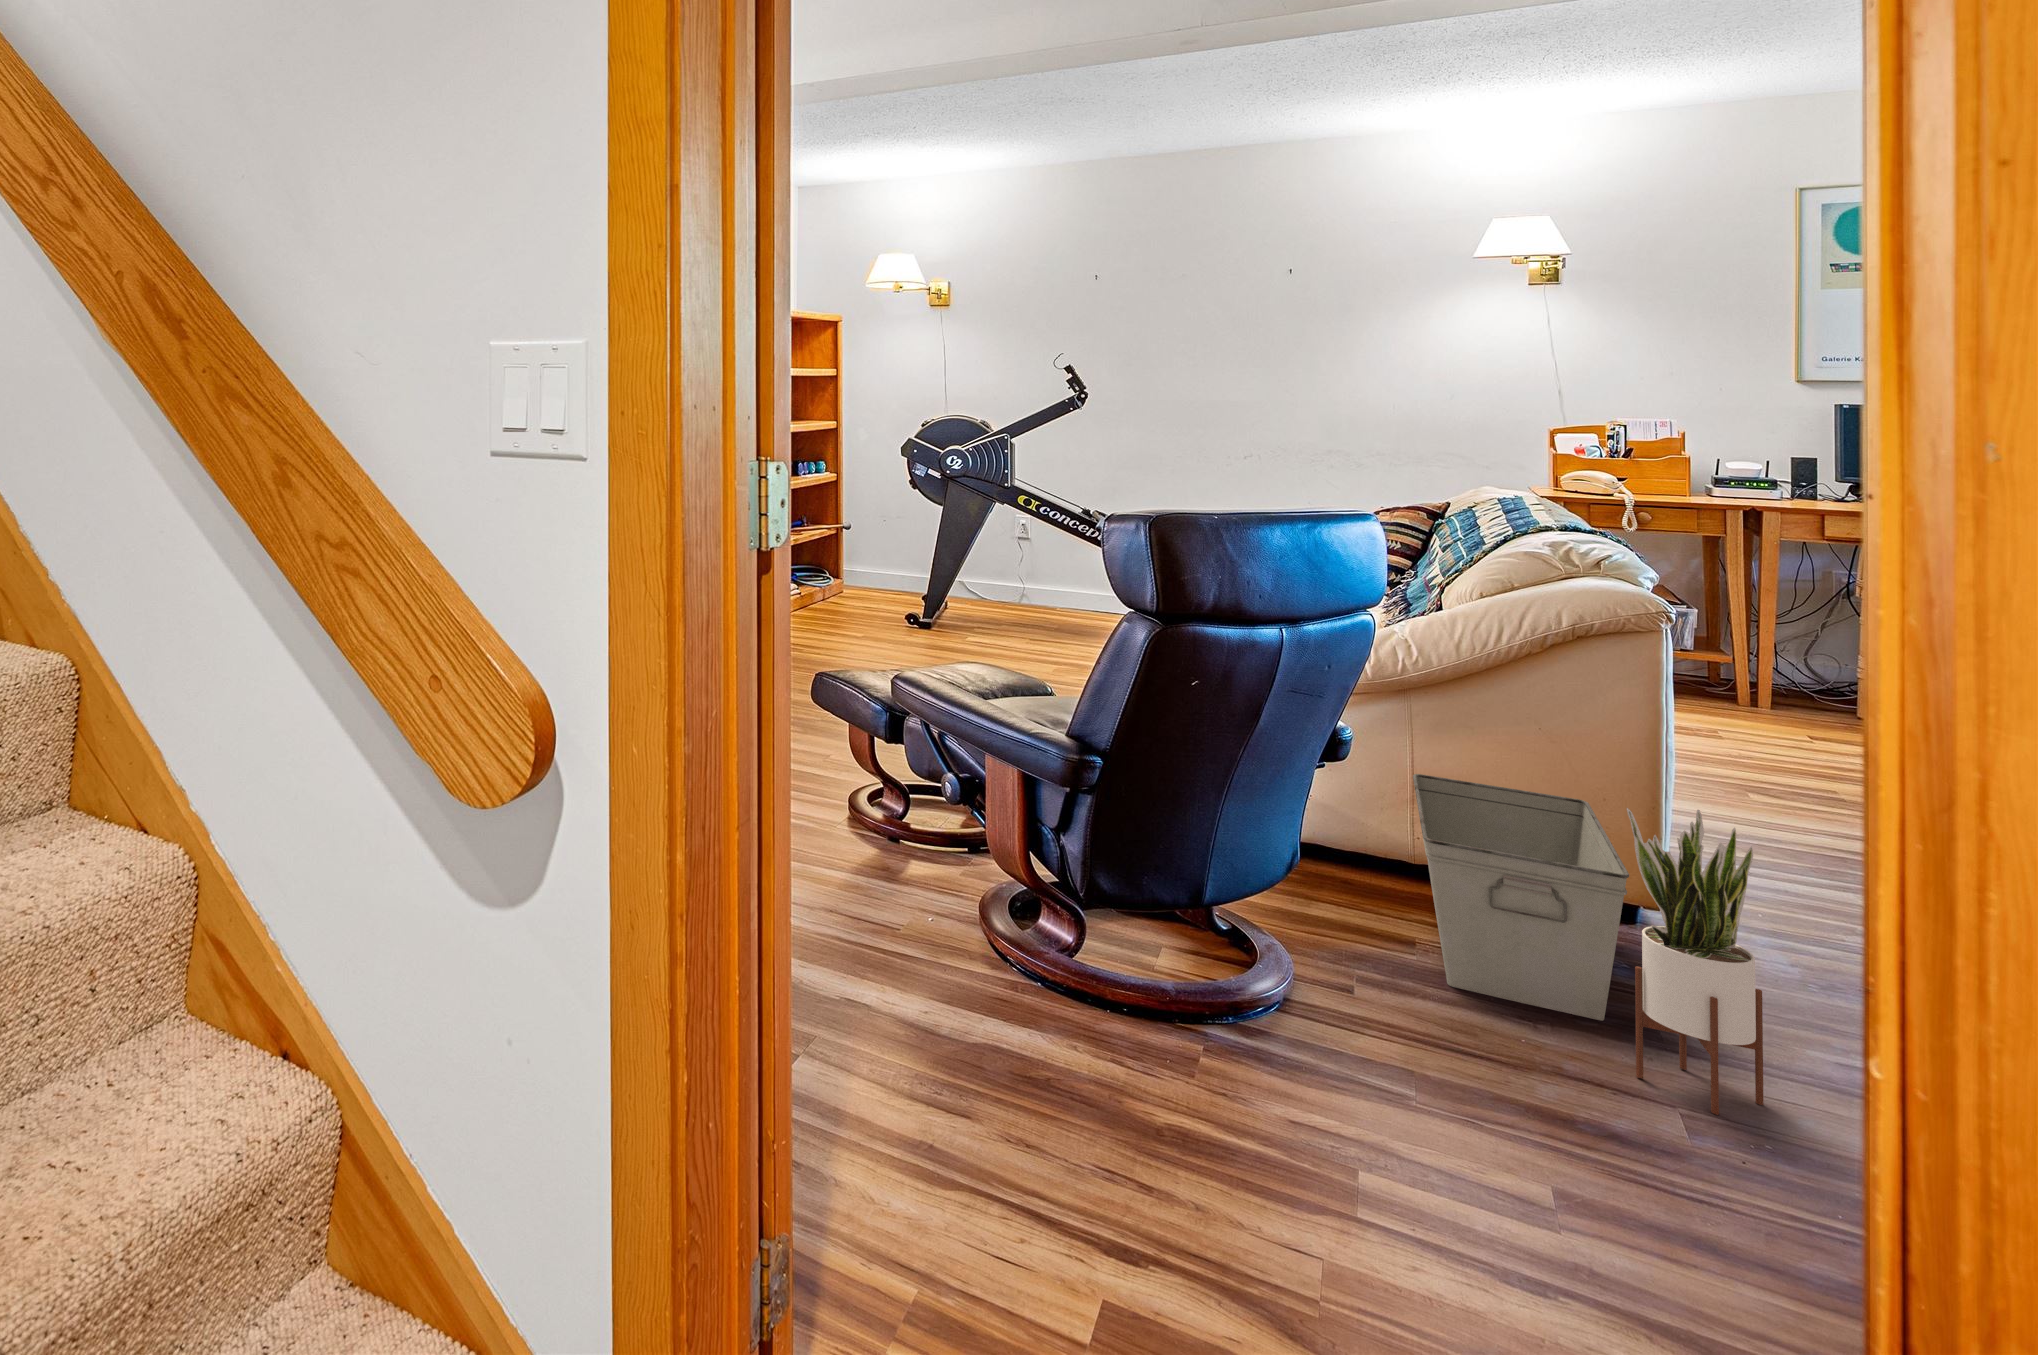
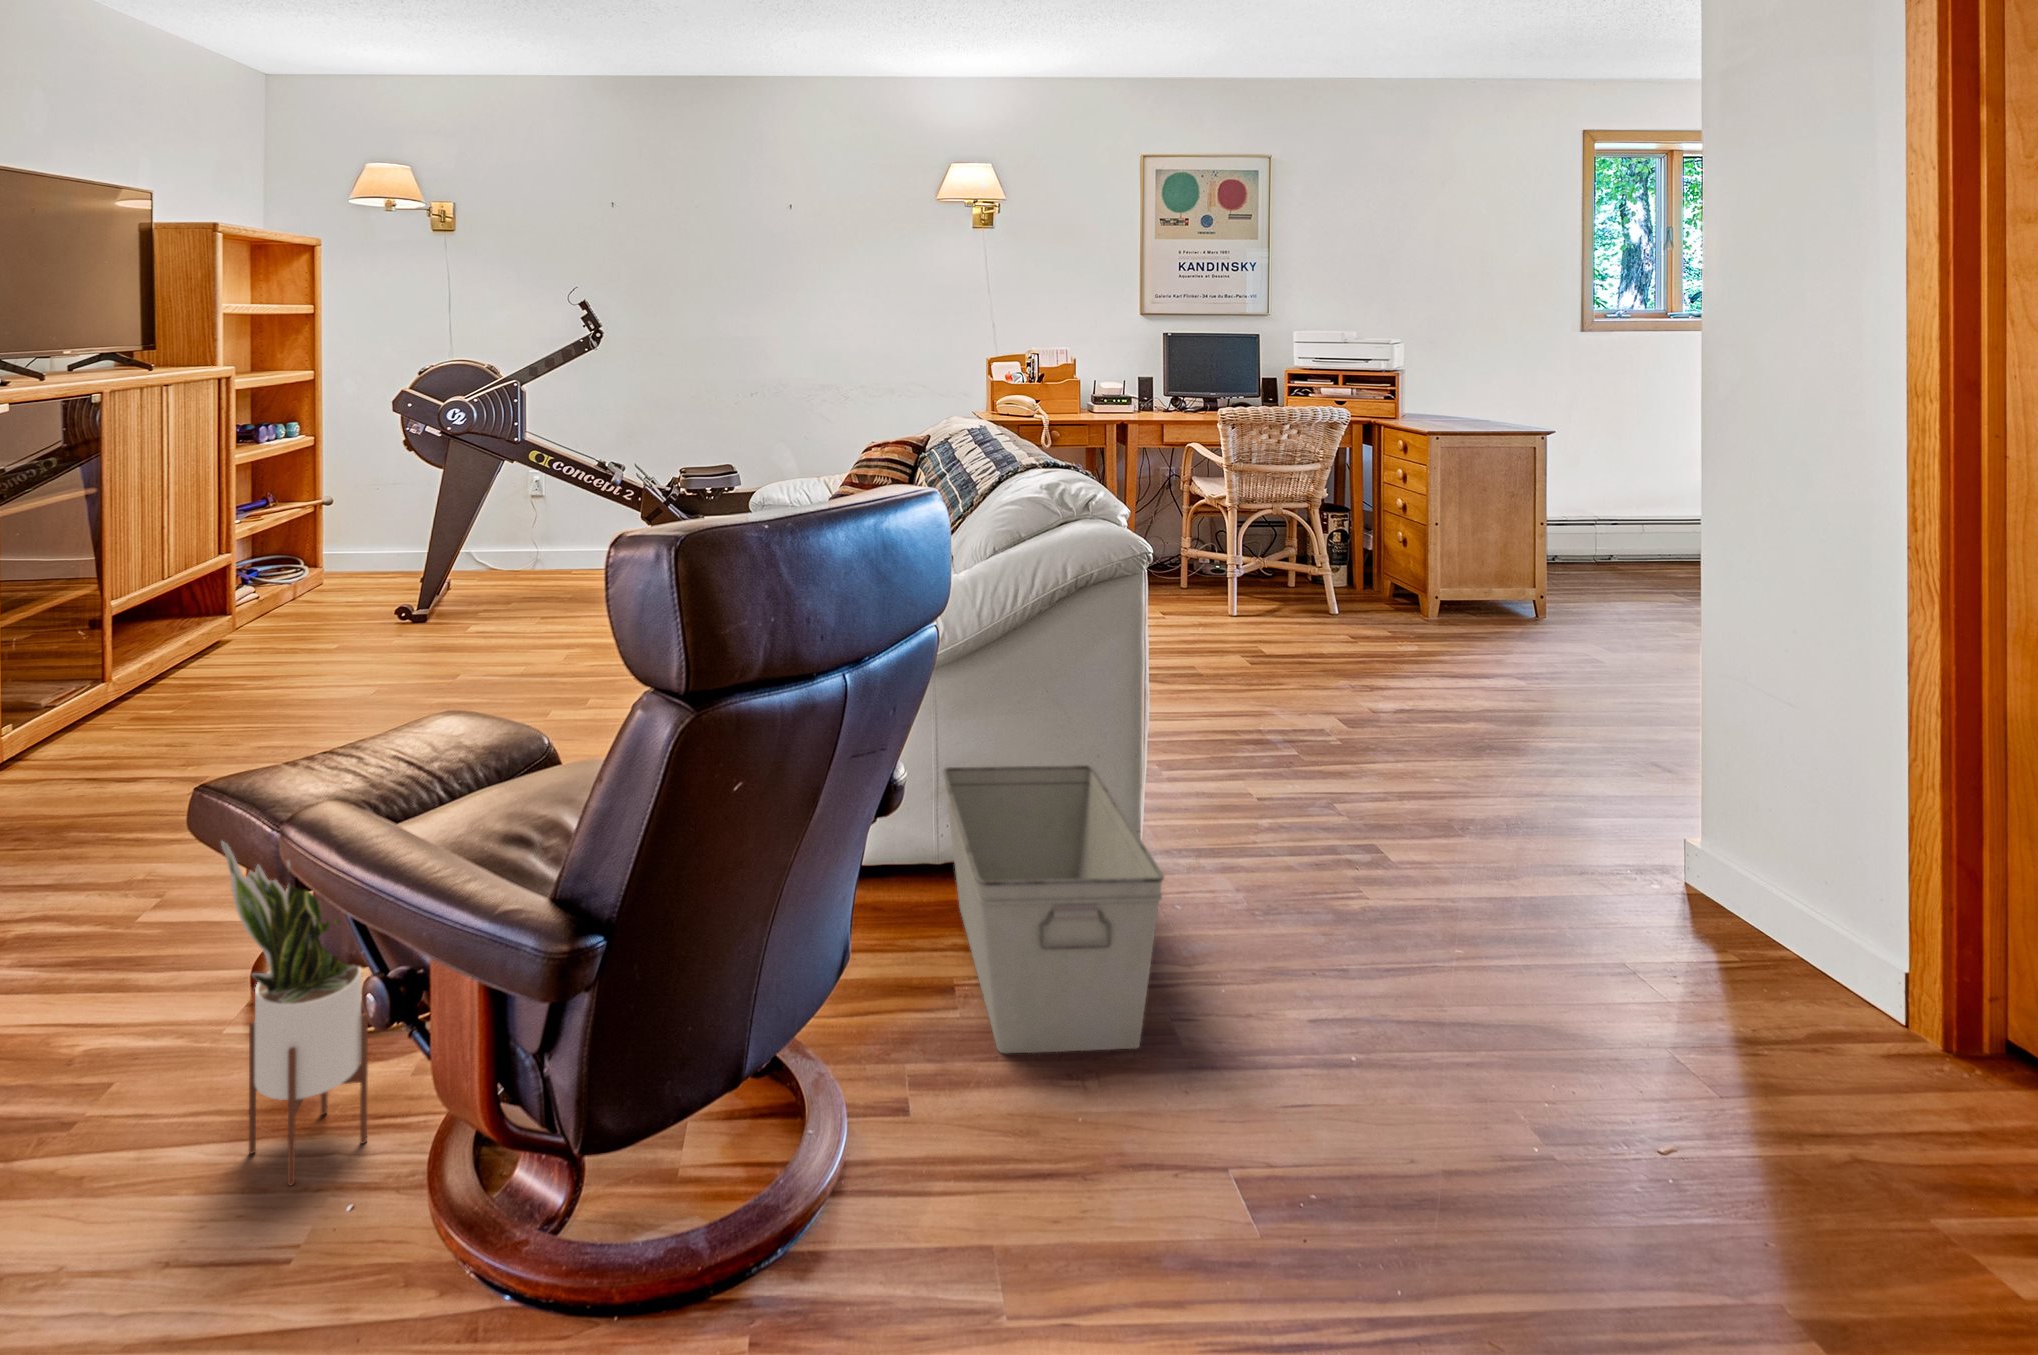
potted plant: present [1627,808,1763,1115] -> present [221,841,368,1185]

